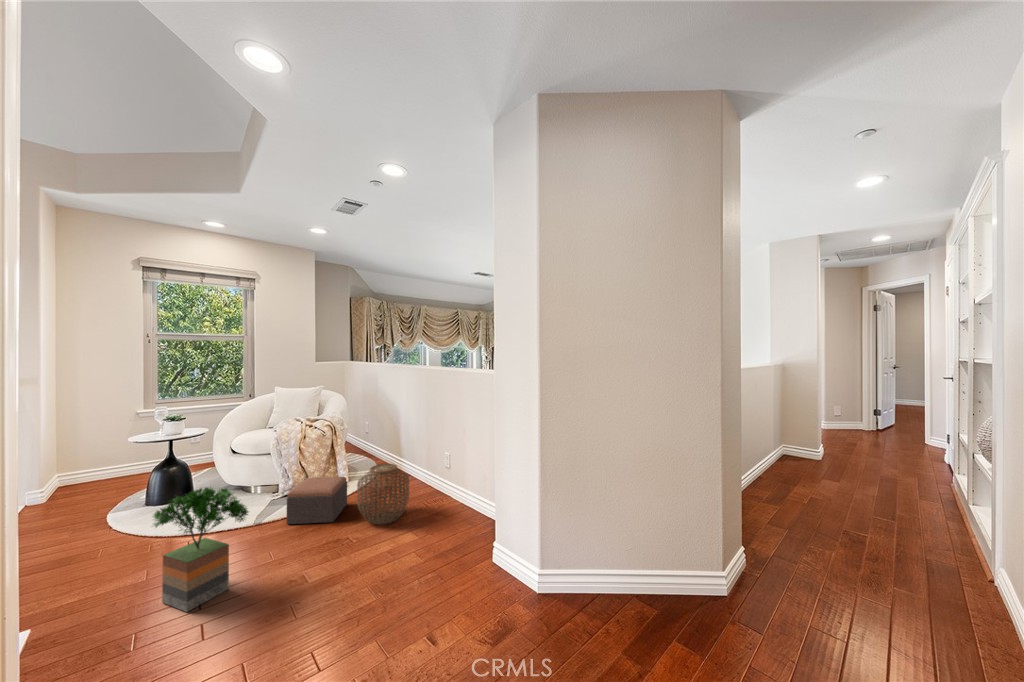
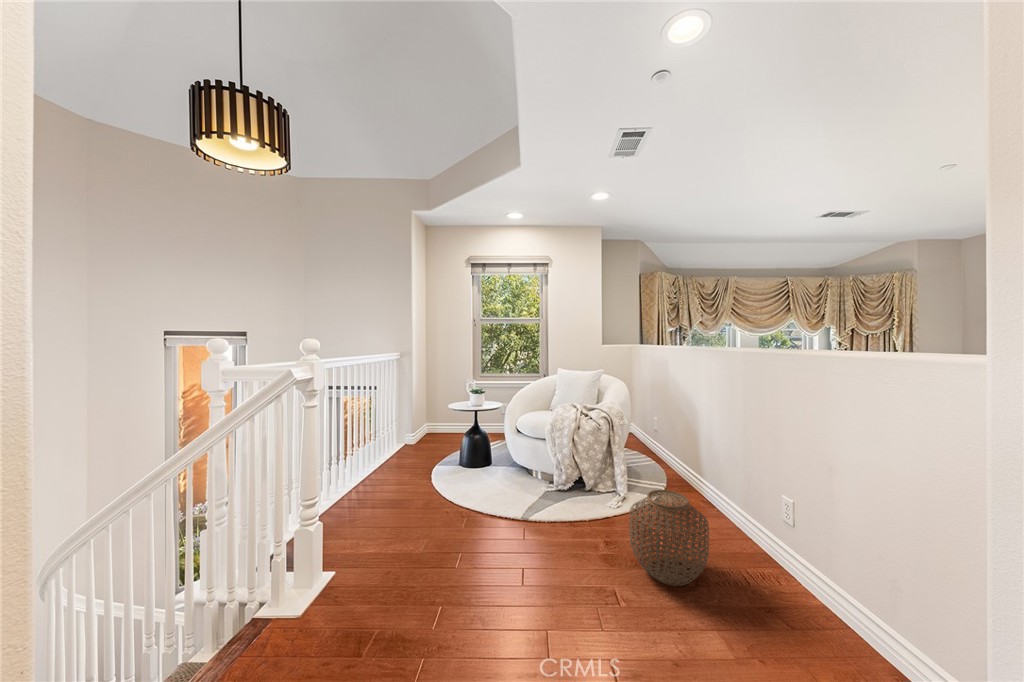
footstool: present [286,477,347,524] -> none [551,479,622,549]
potted tree: present [153,487,248,612] -> none [401,476,489,623]

